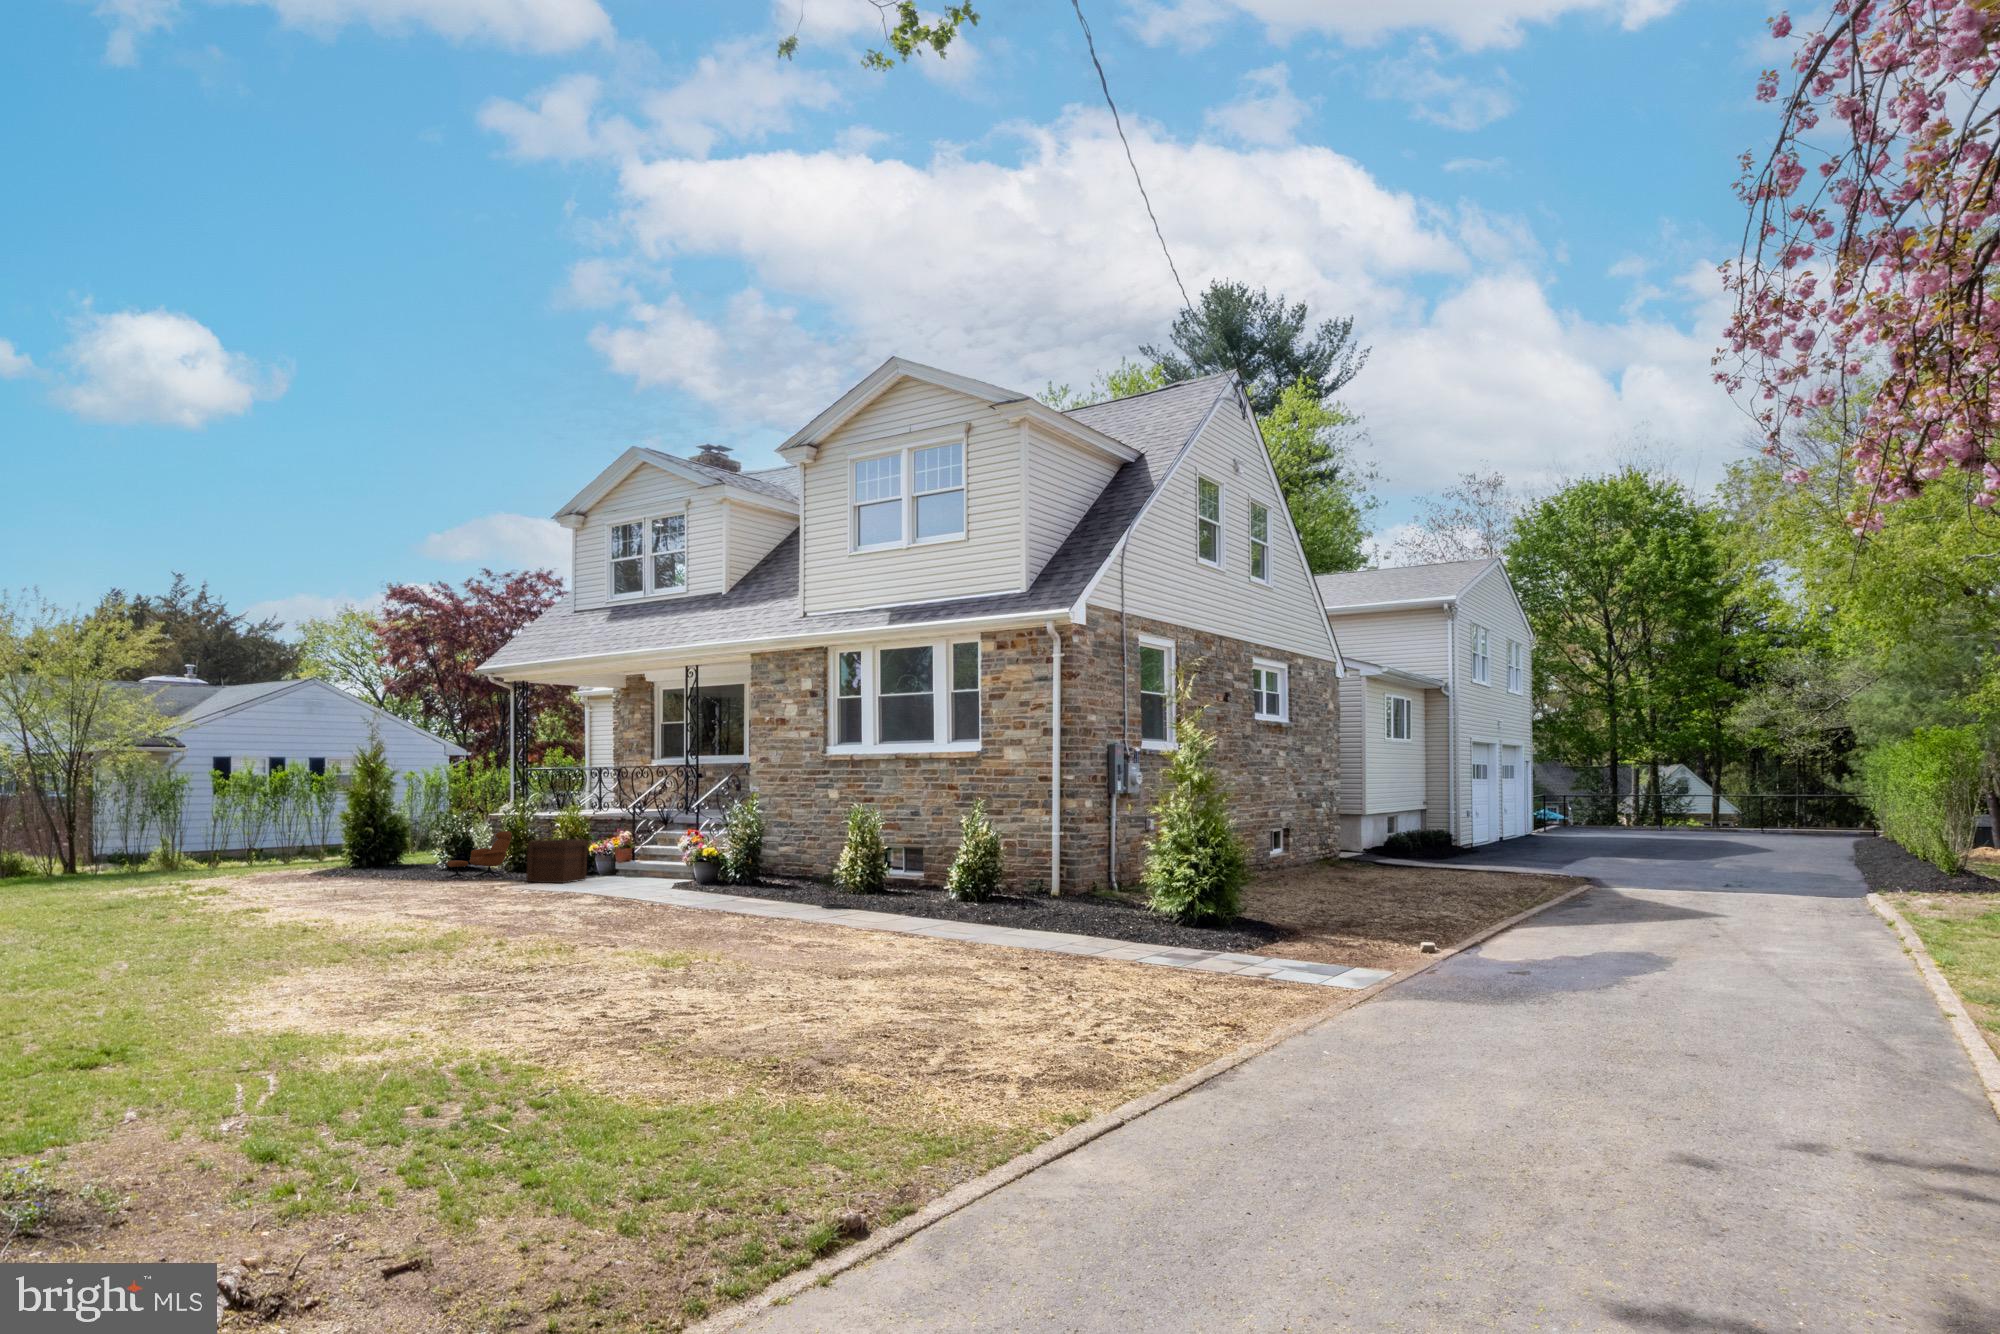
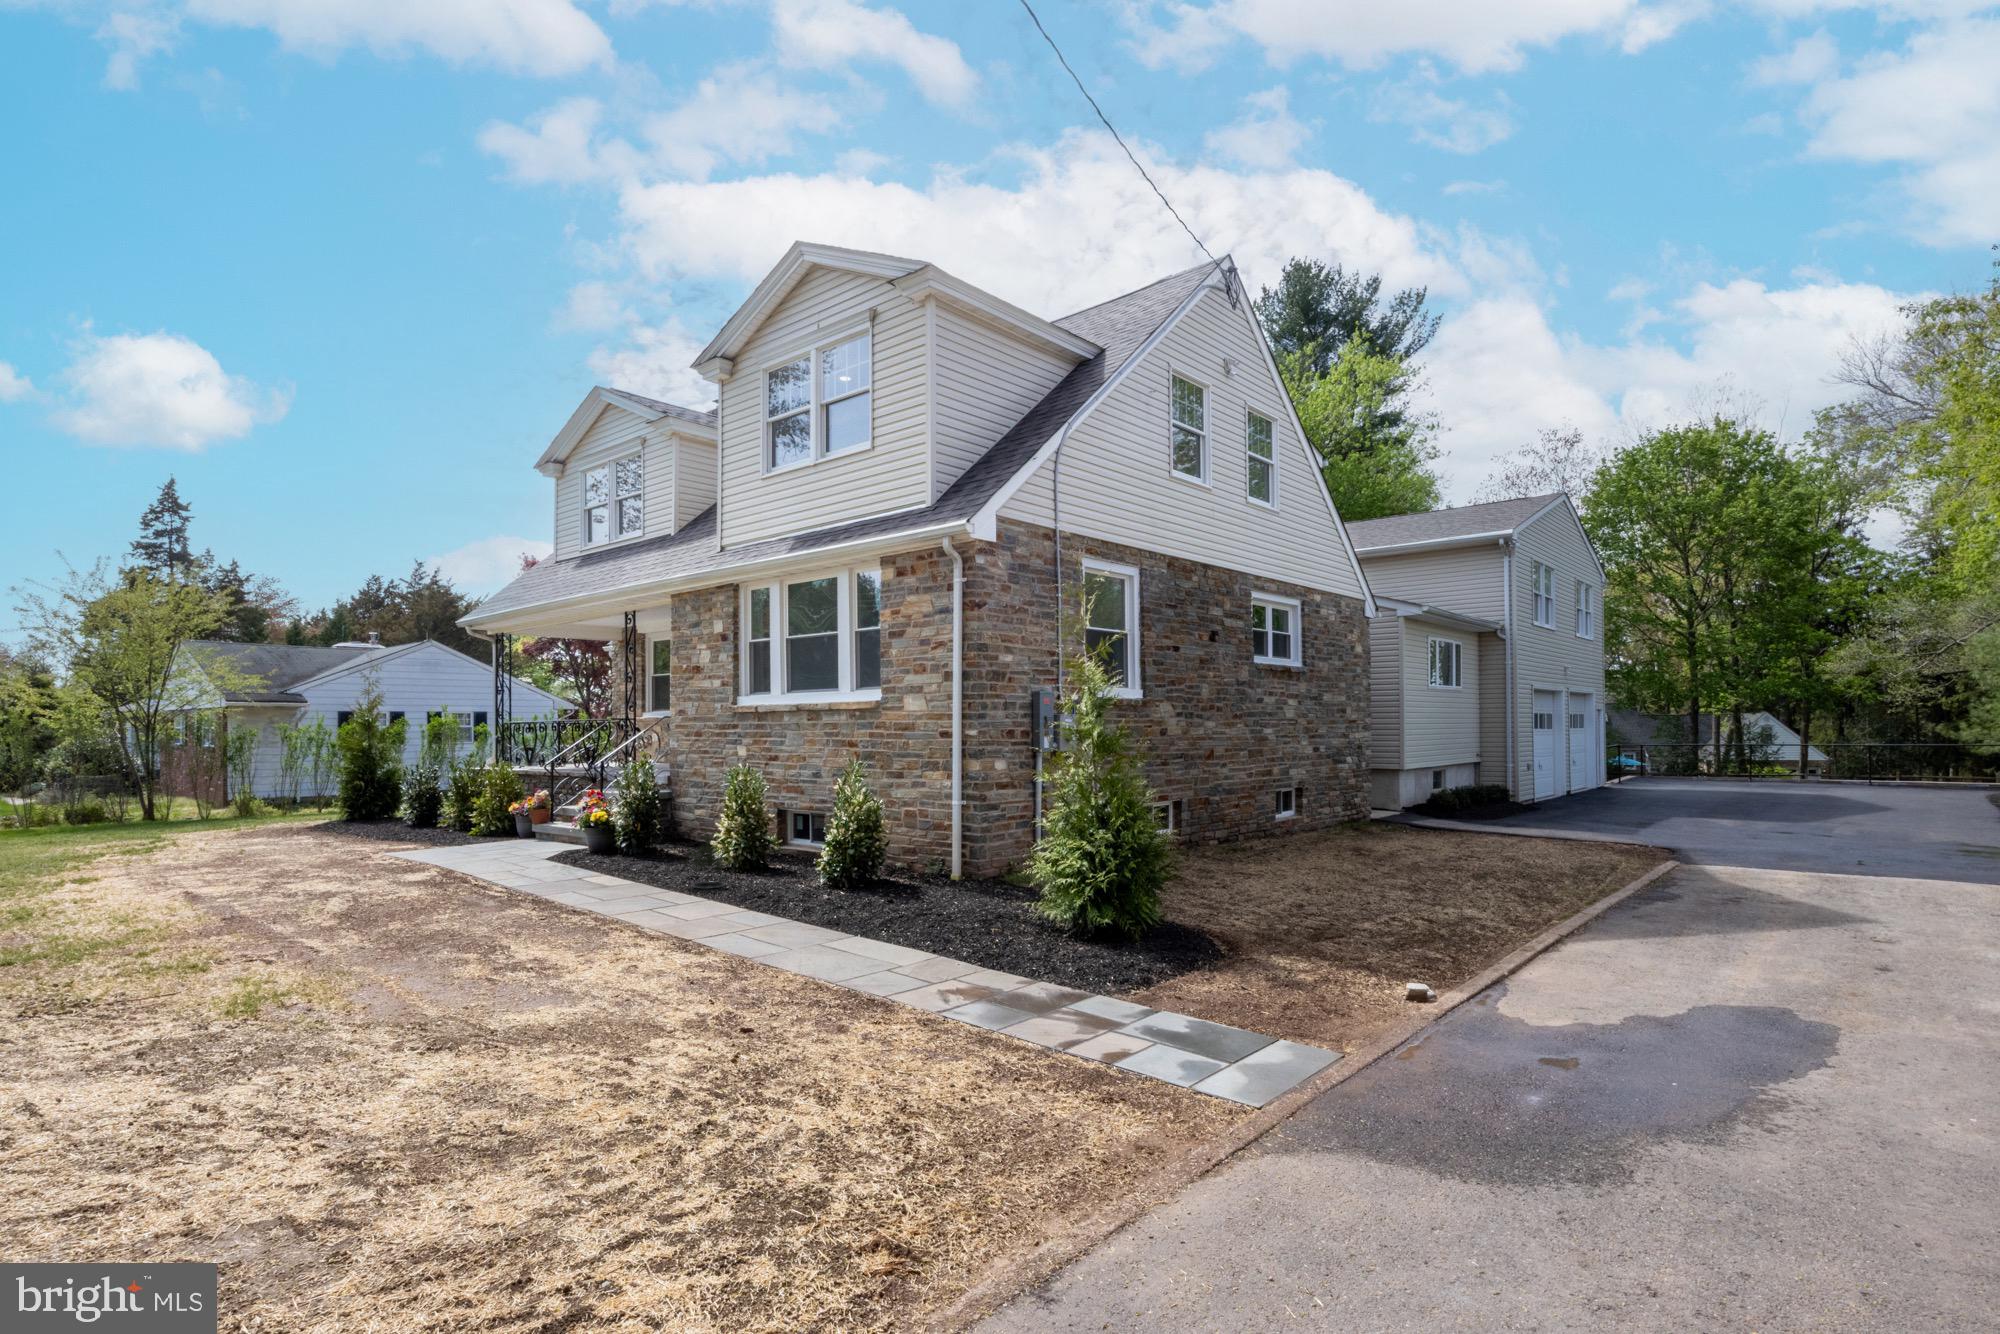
lounge chair: present [447,831,511,879] -> none [376,788,454,839]
wooden crate: present [526,839,588,883] -> none [446,797,518,846]

